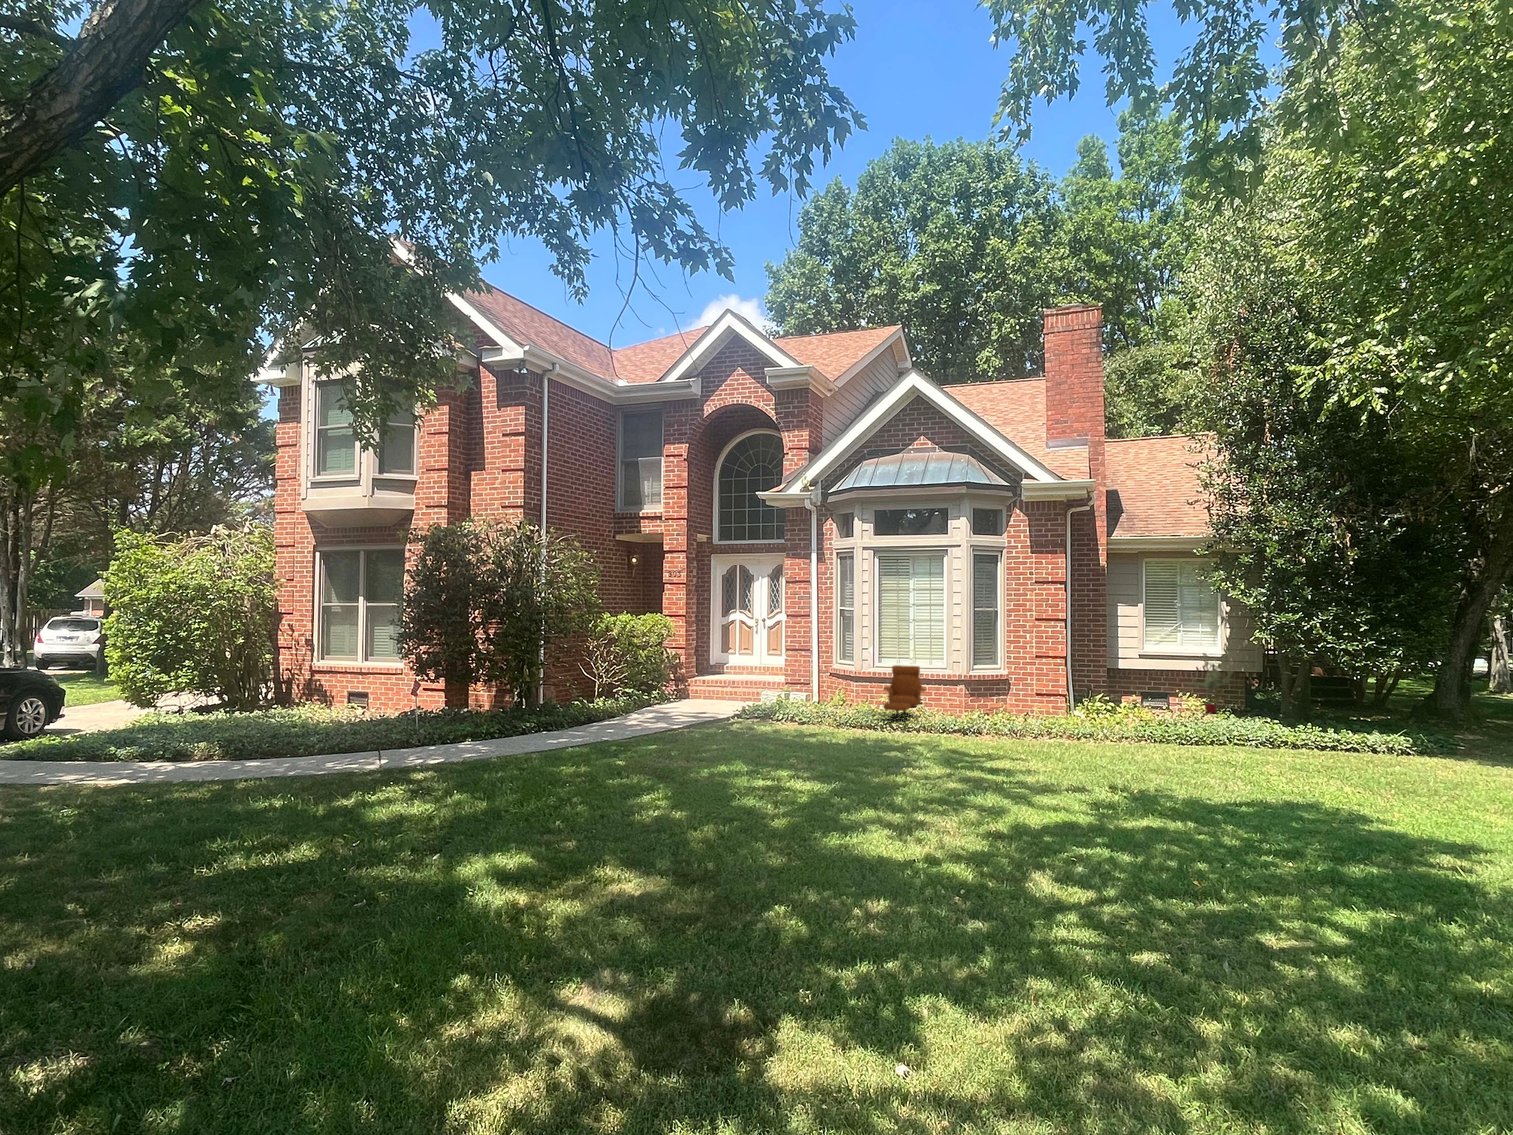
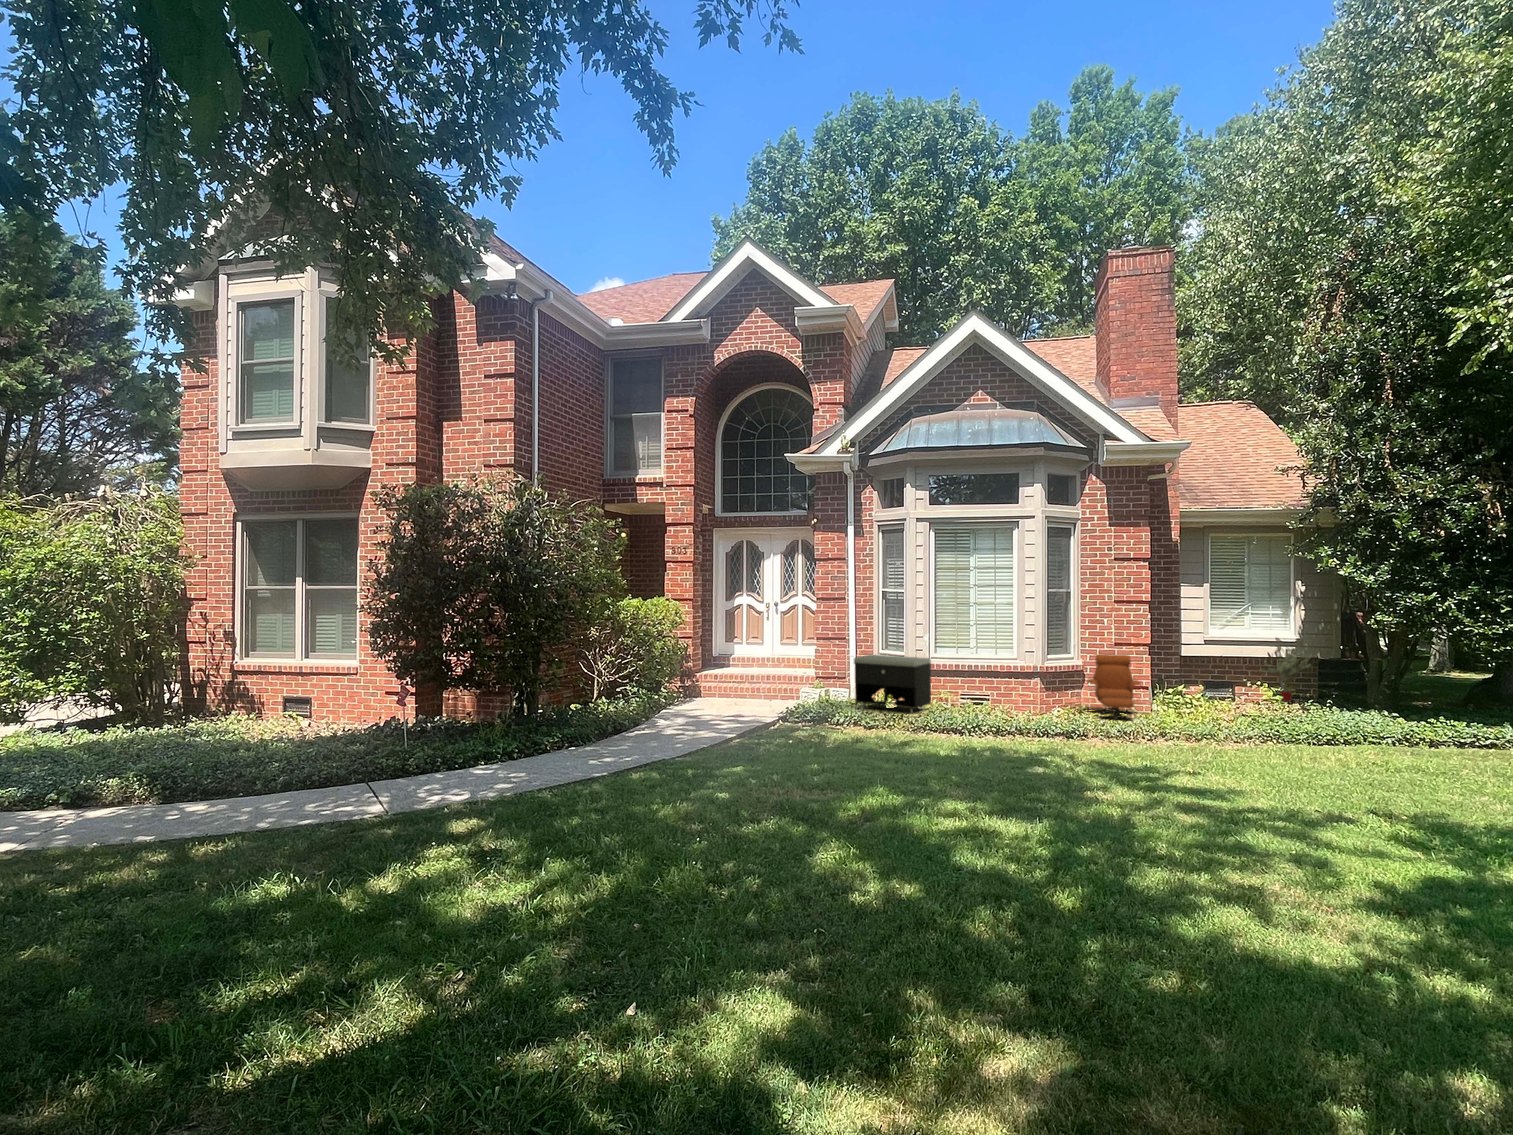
storage bench: none [805,665,872,716] -> present [854,655,931,713]
lounge chair: present [884,665,926,722] -> present [1088,654,1141,721]

